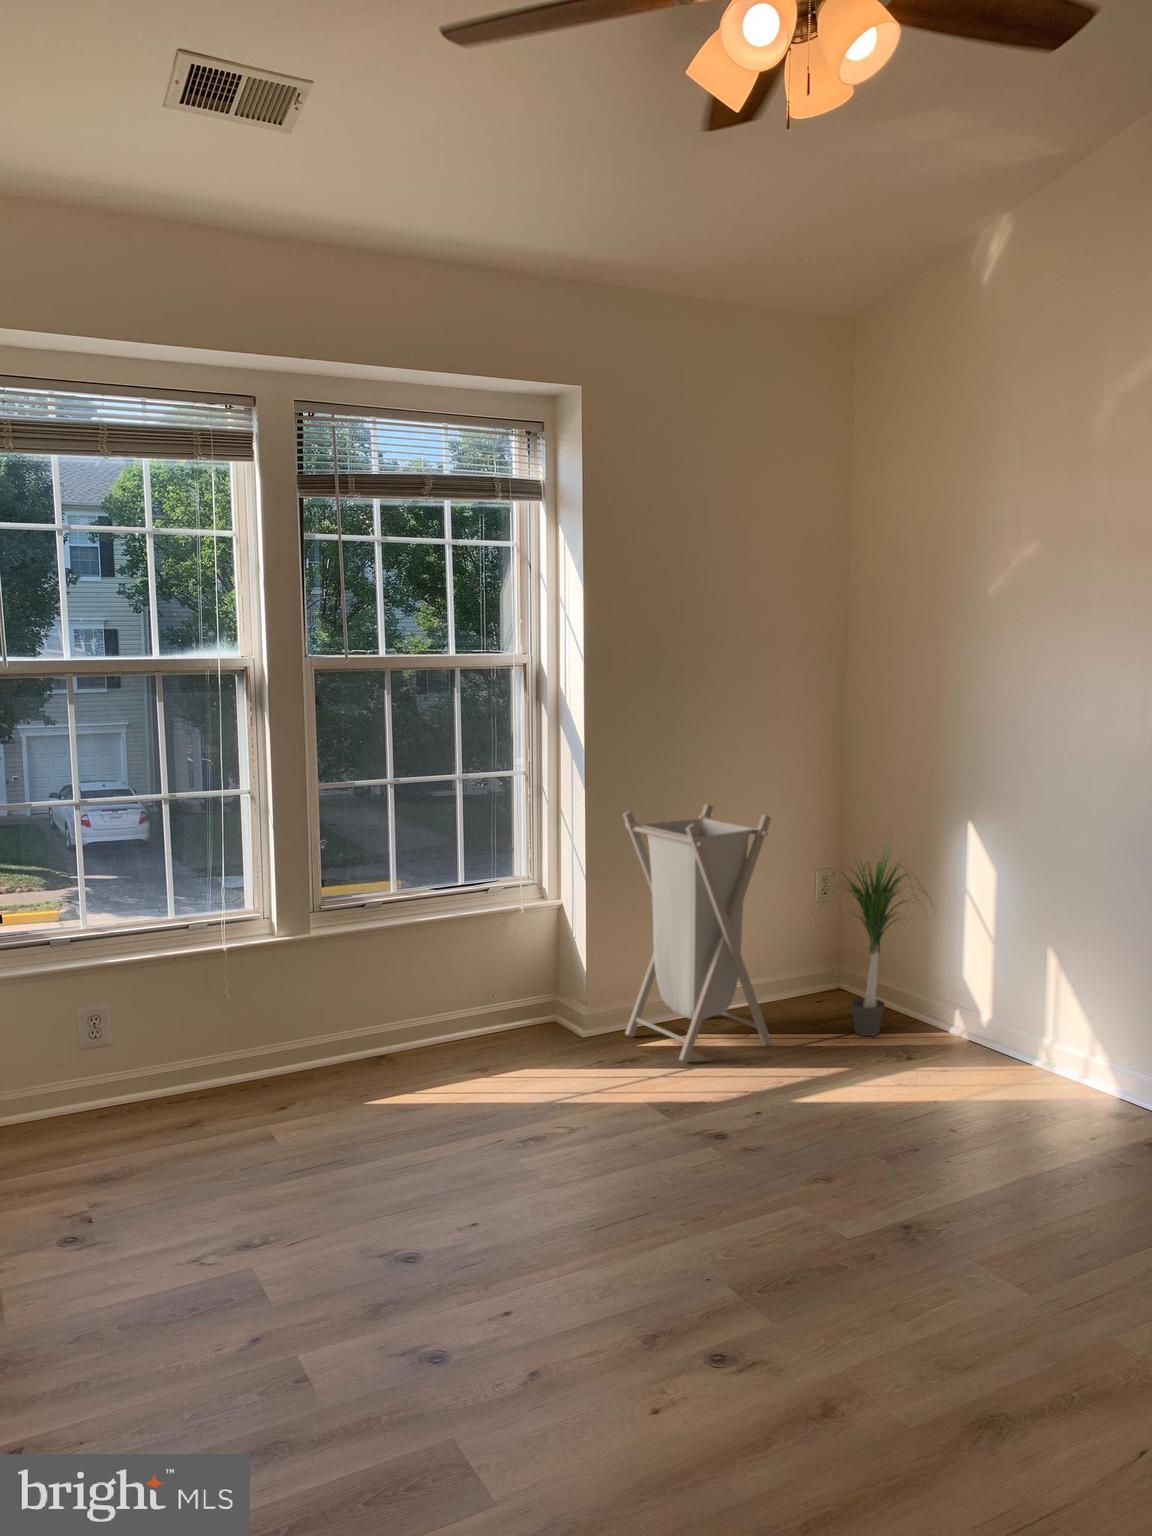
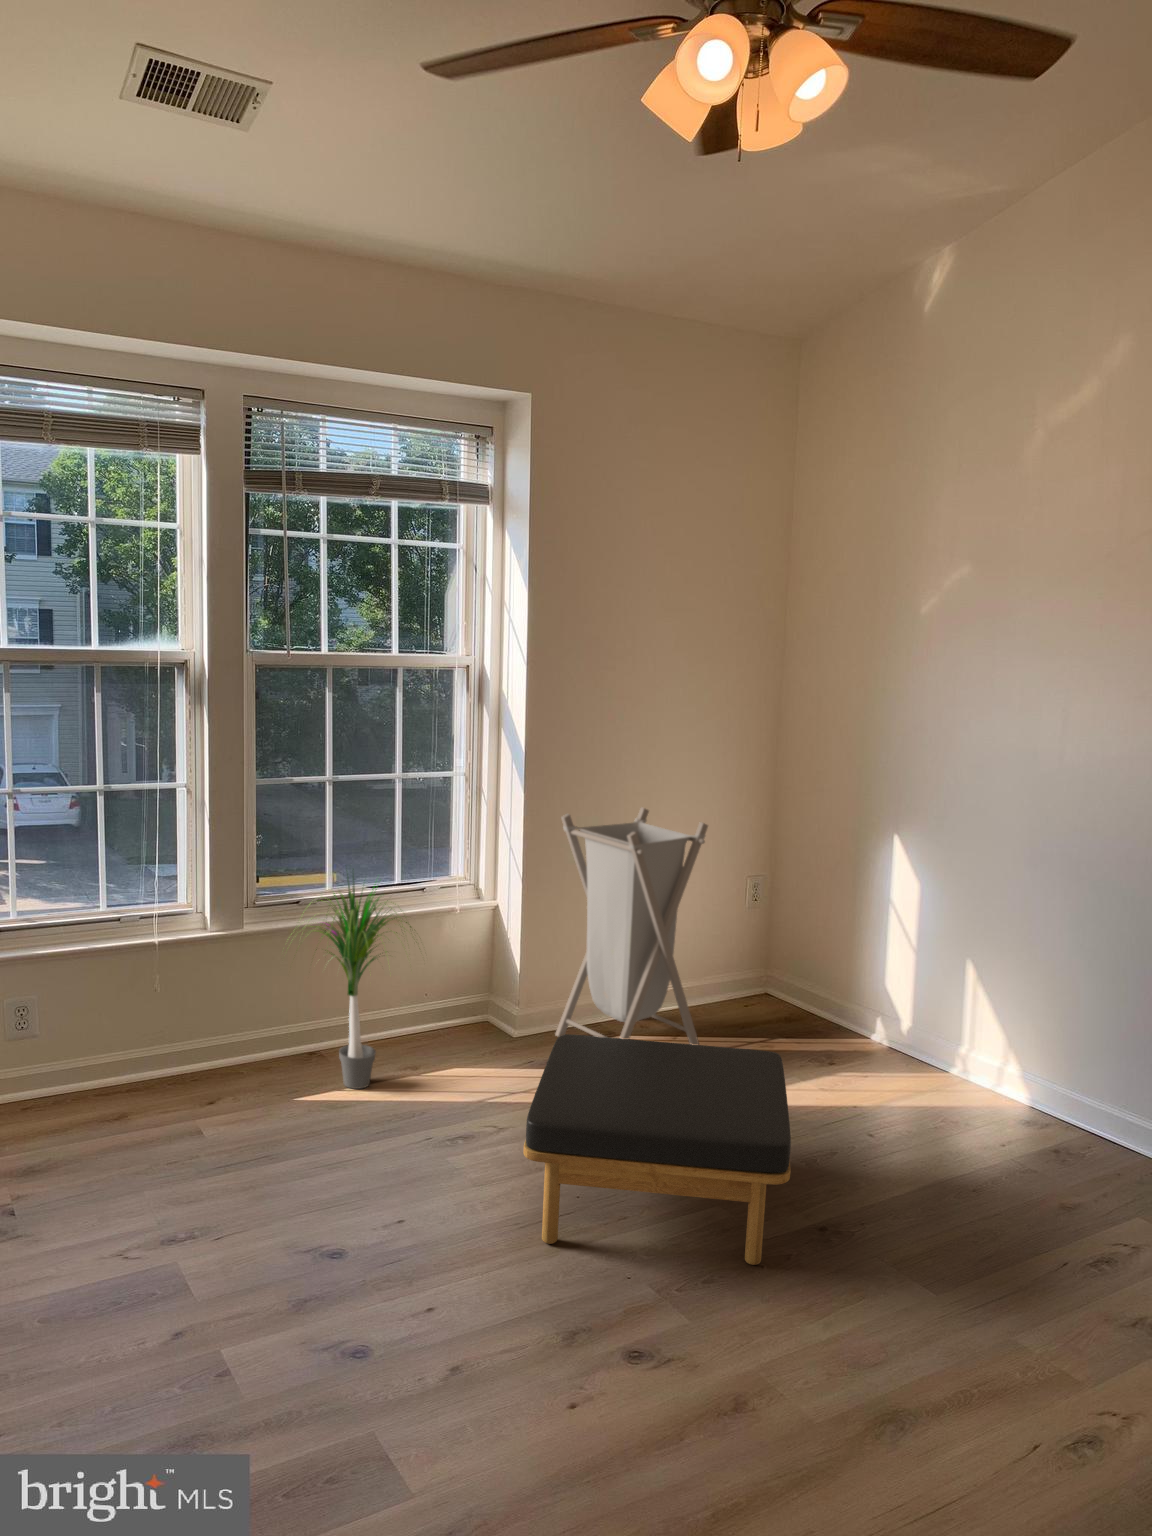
potted plant: present [822,853,928,1036] -> present [292,879,412,1089]
ottoman: none [568,1026,848,1261] -> present [523,1034,791,1265]

